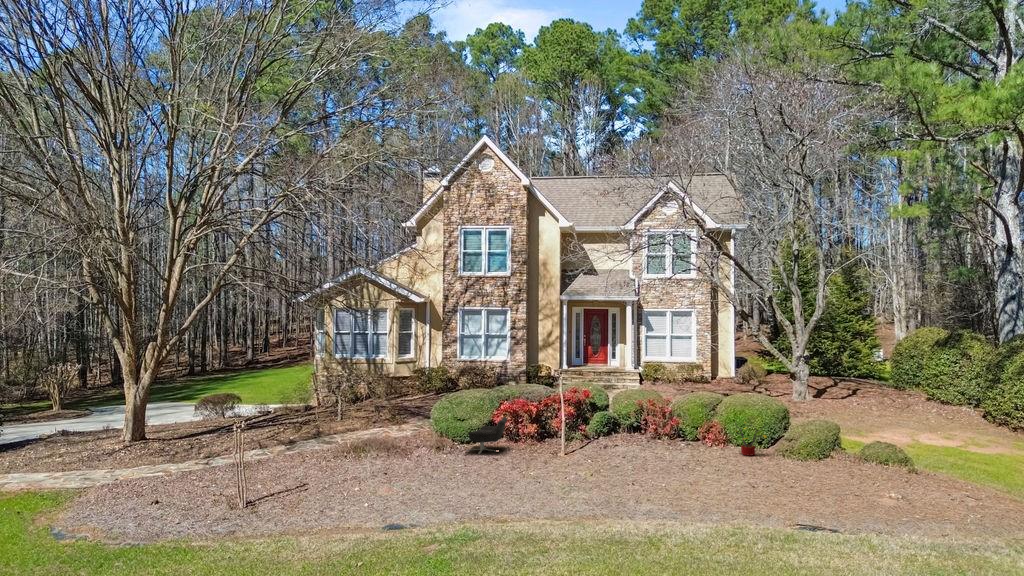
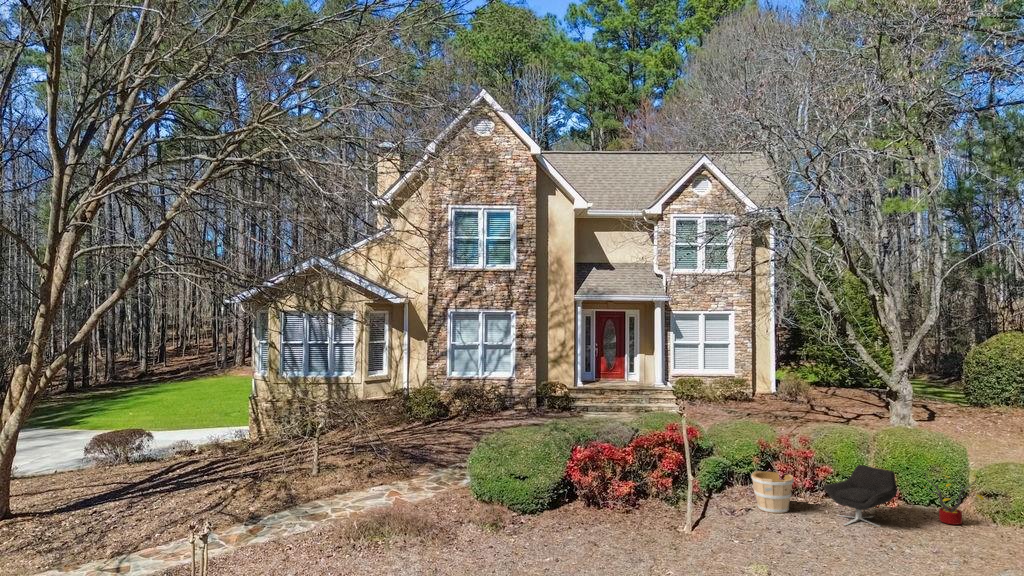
lounge chair: present [469,417,507,454] -> present [824,465,898,527]
wooden bucket: none [621,420,649,448] -> present [751,471,794,513]

